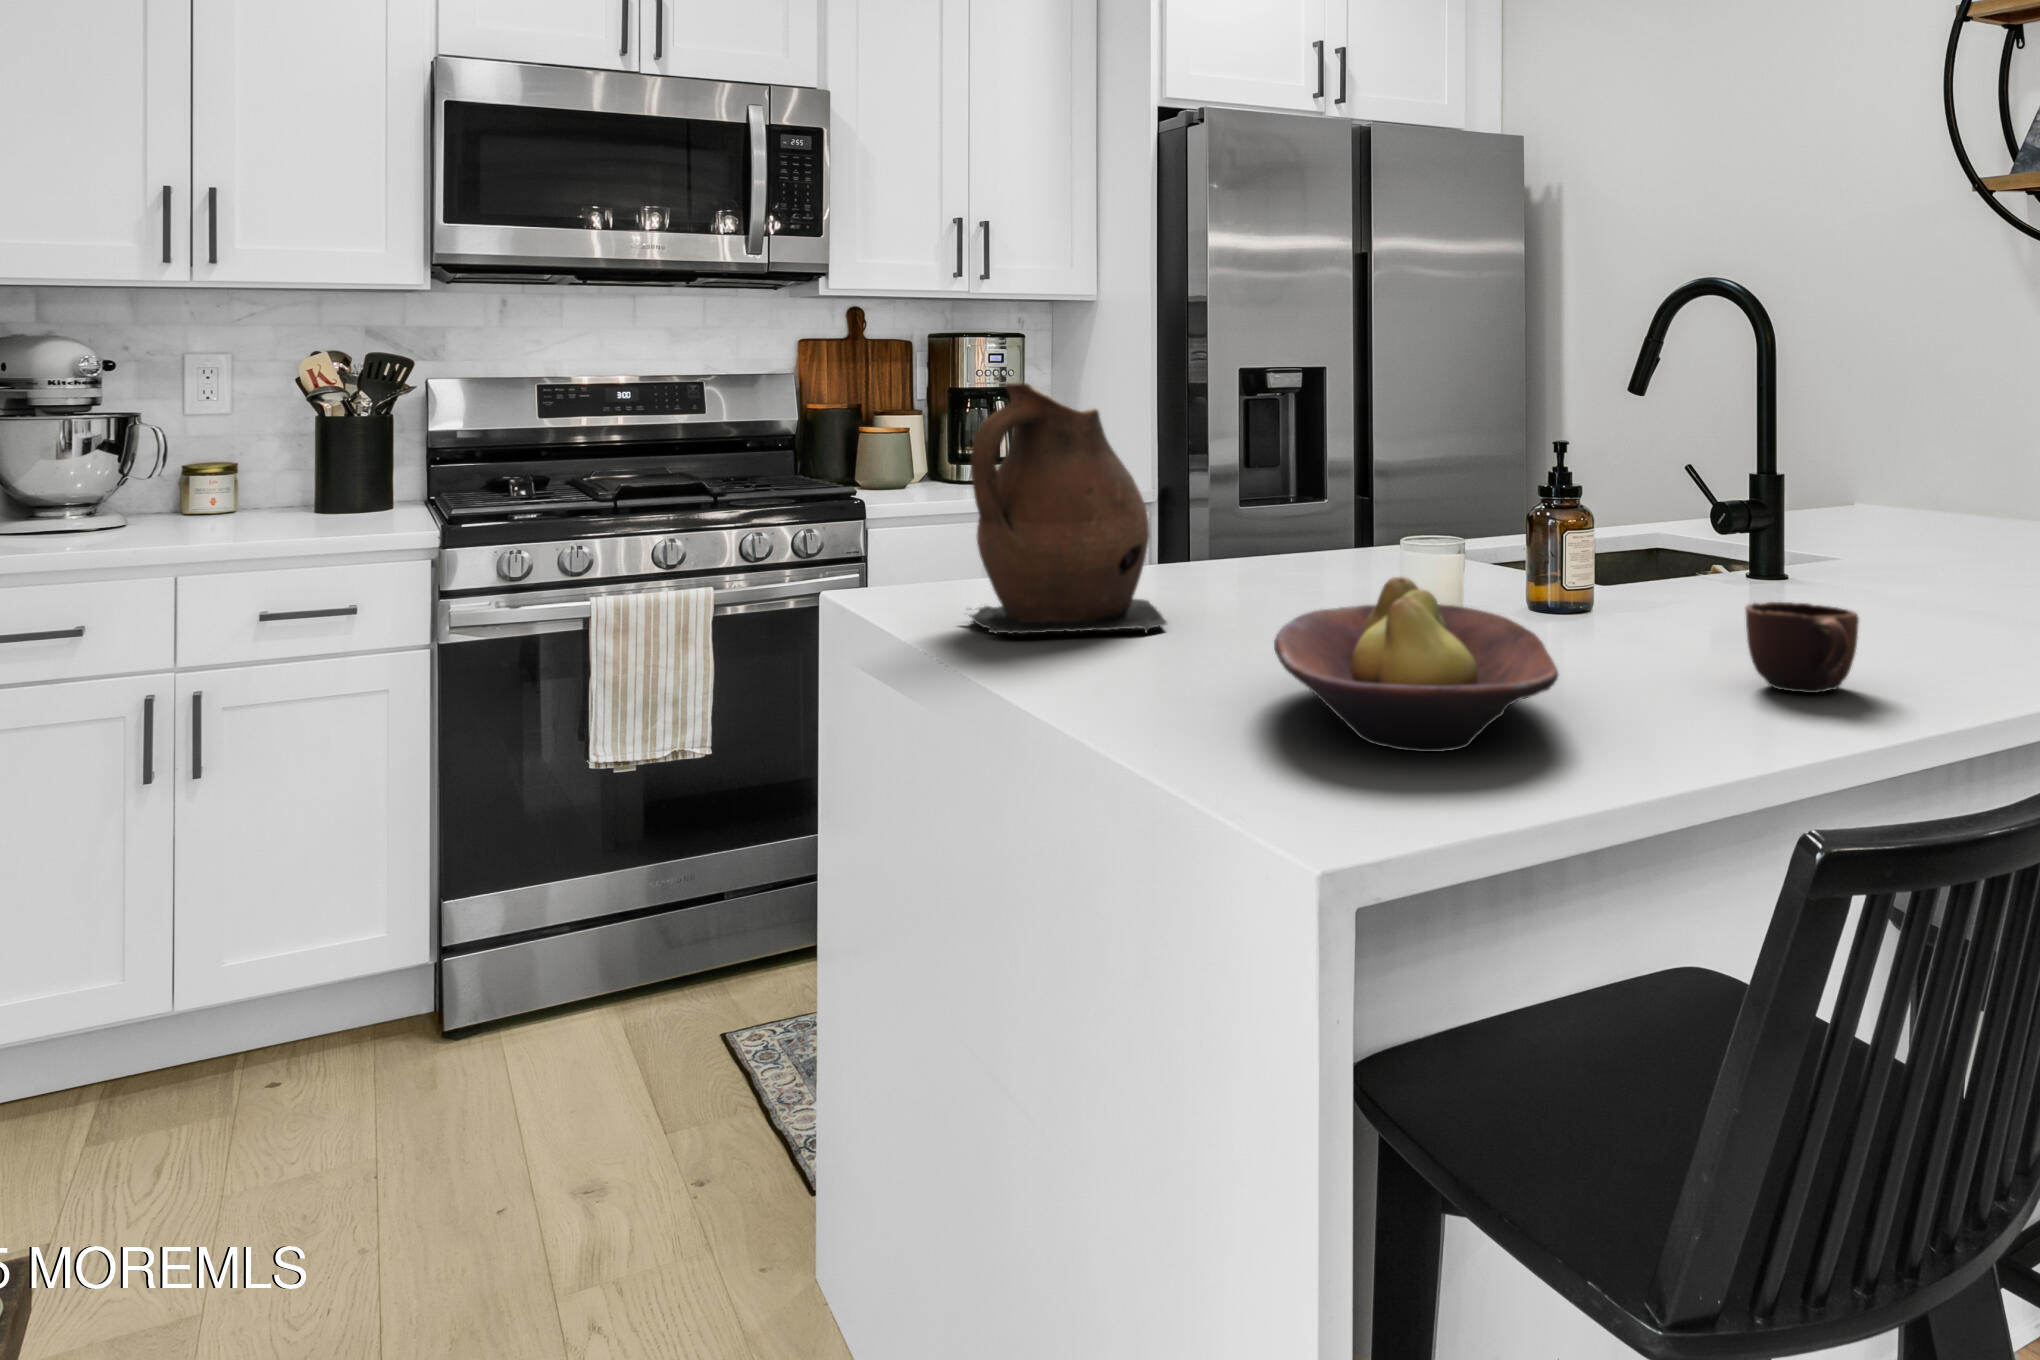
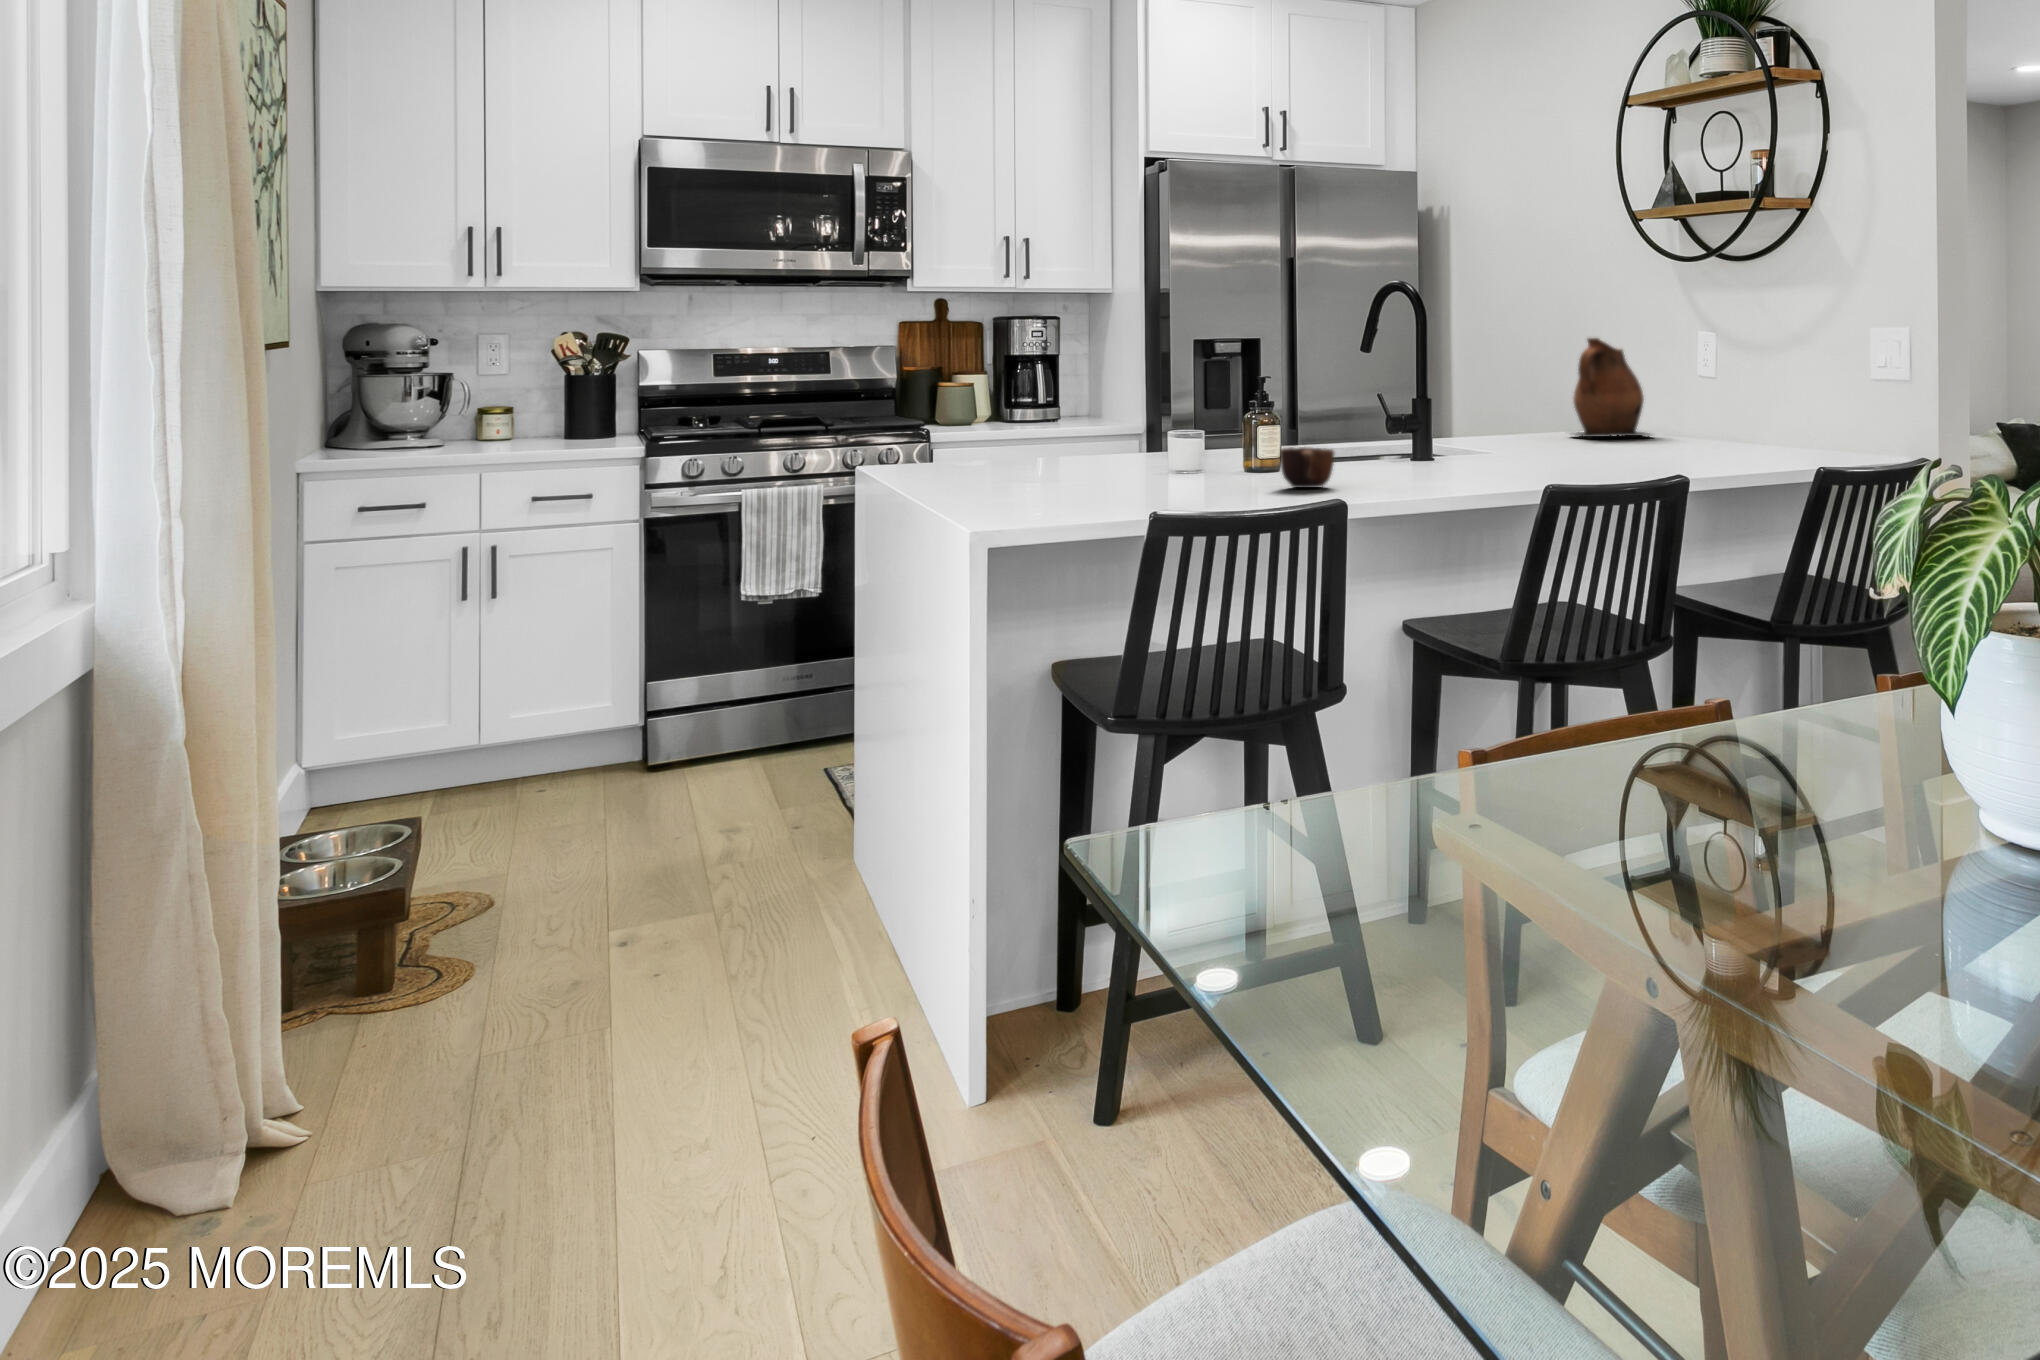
ceramic pitcher: present [970,383,1167,634] -> present [1573,338,1650,437]
fruit bowl: present [1274,577,1558,752] -> none [1025,433,1170,502]

